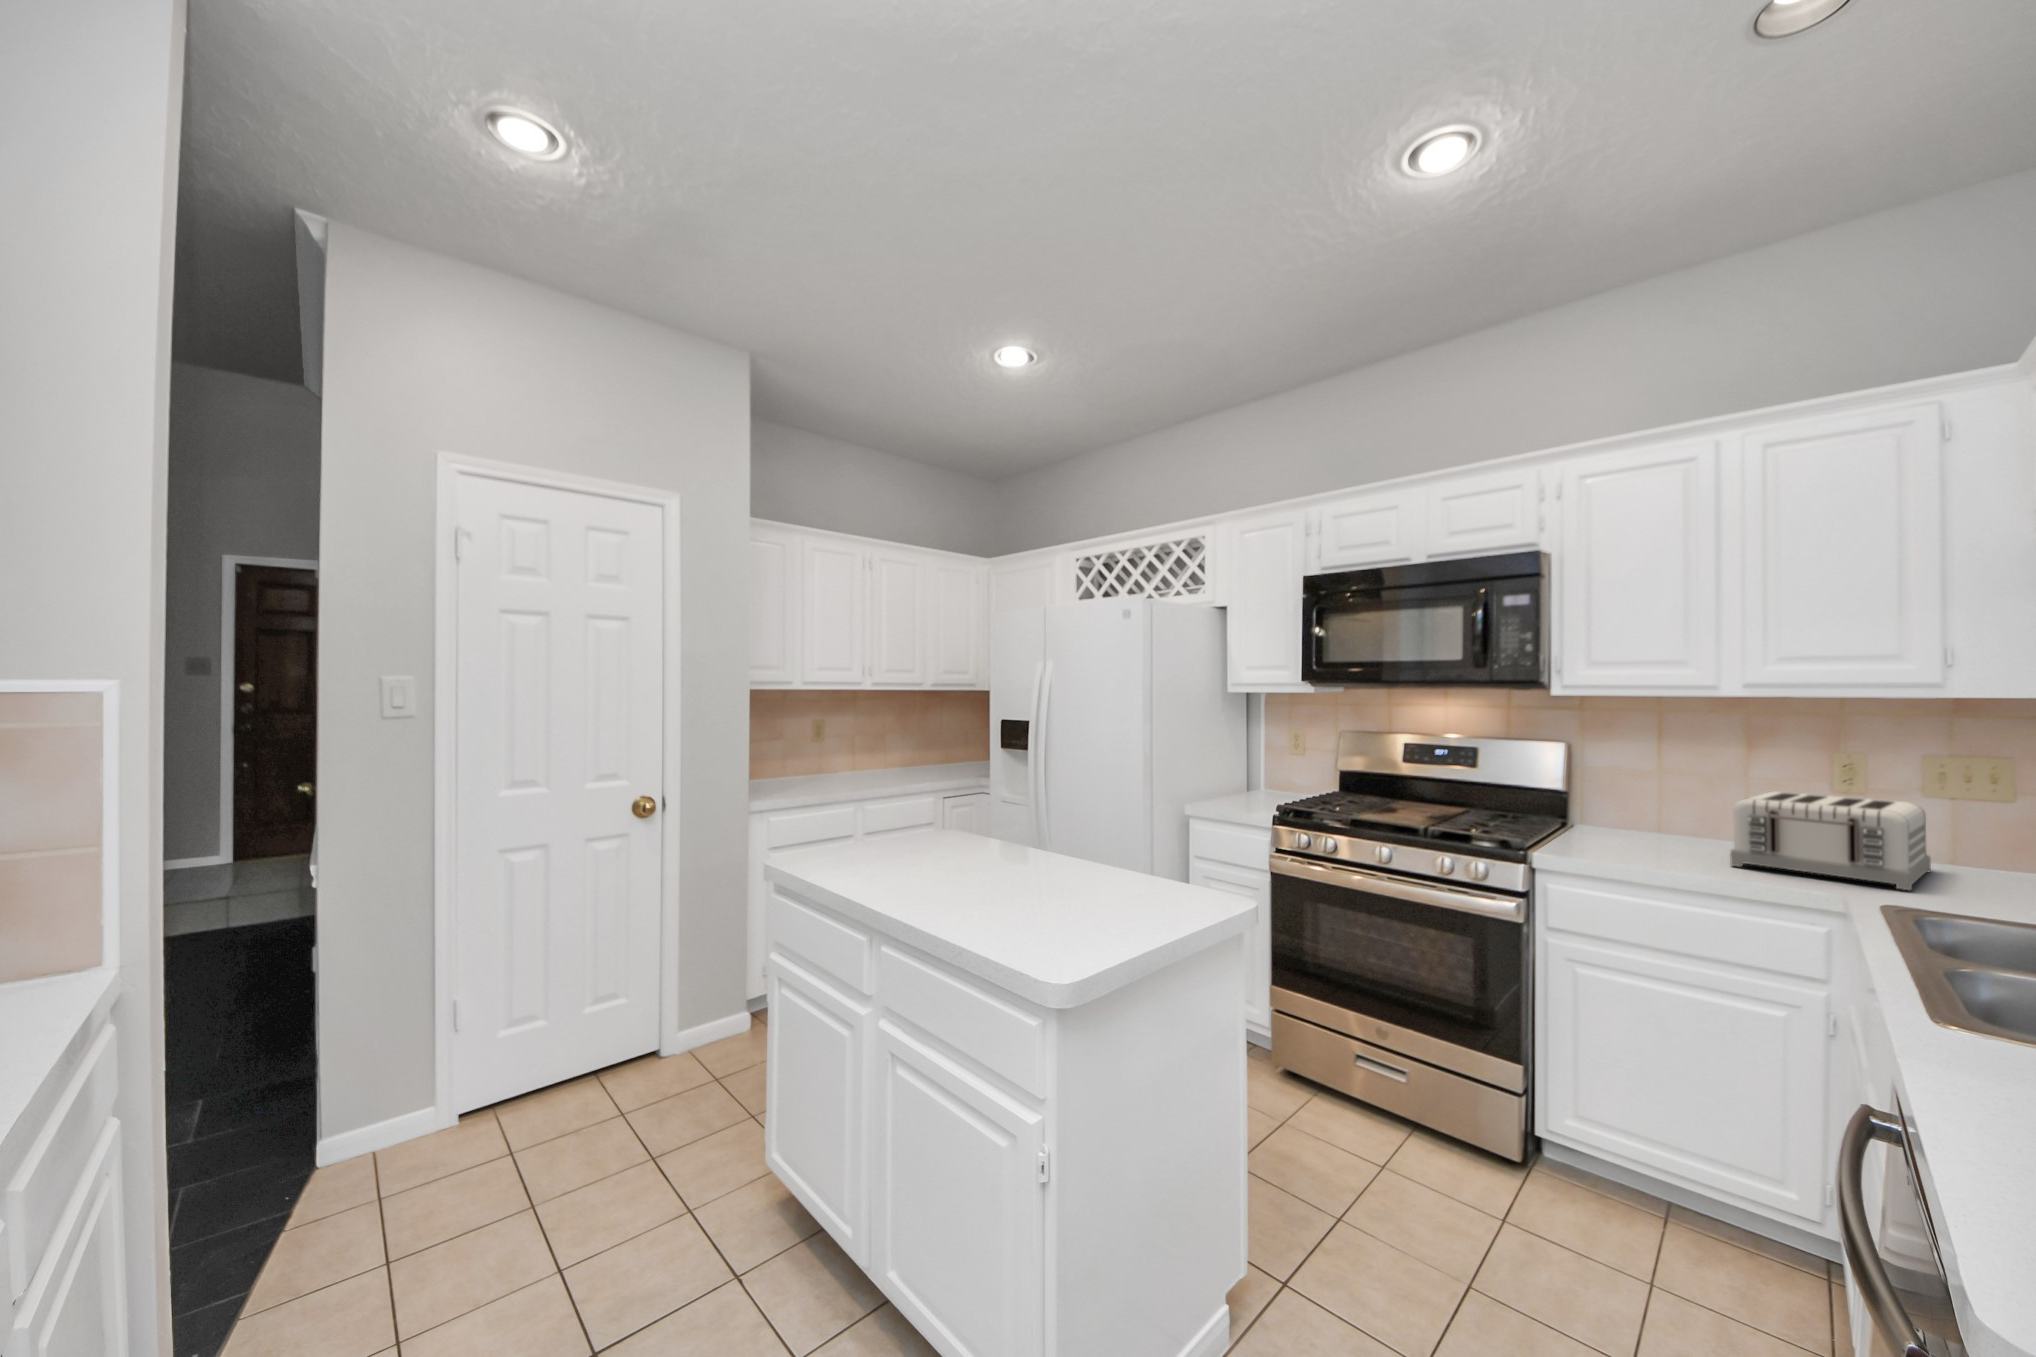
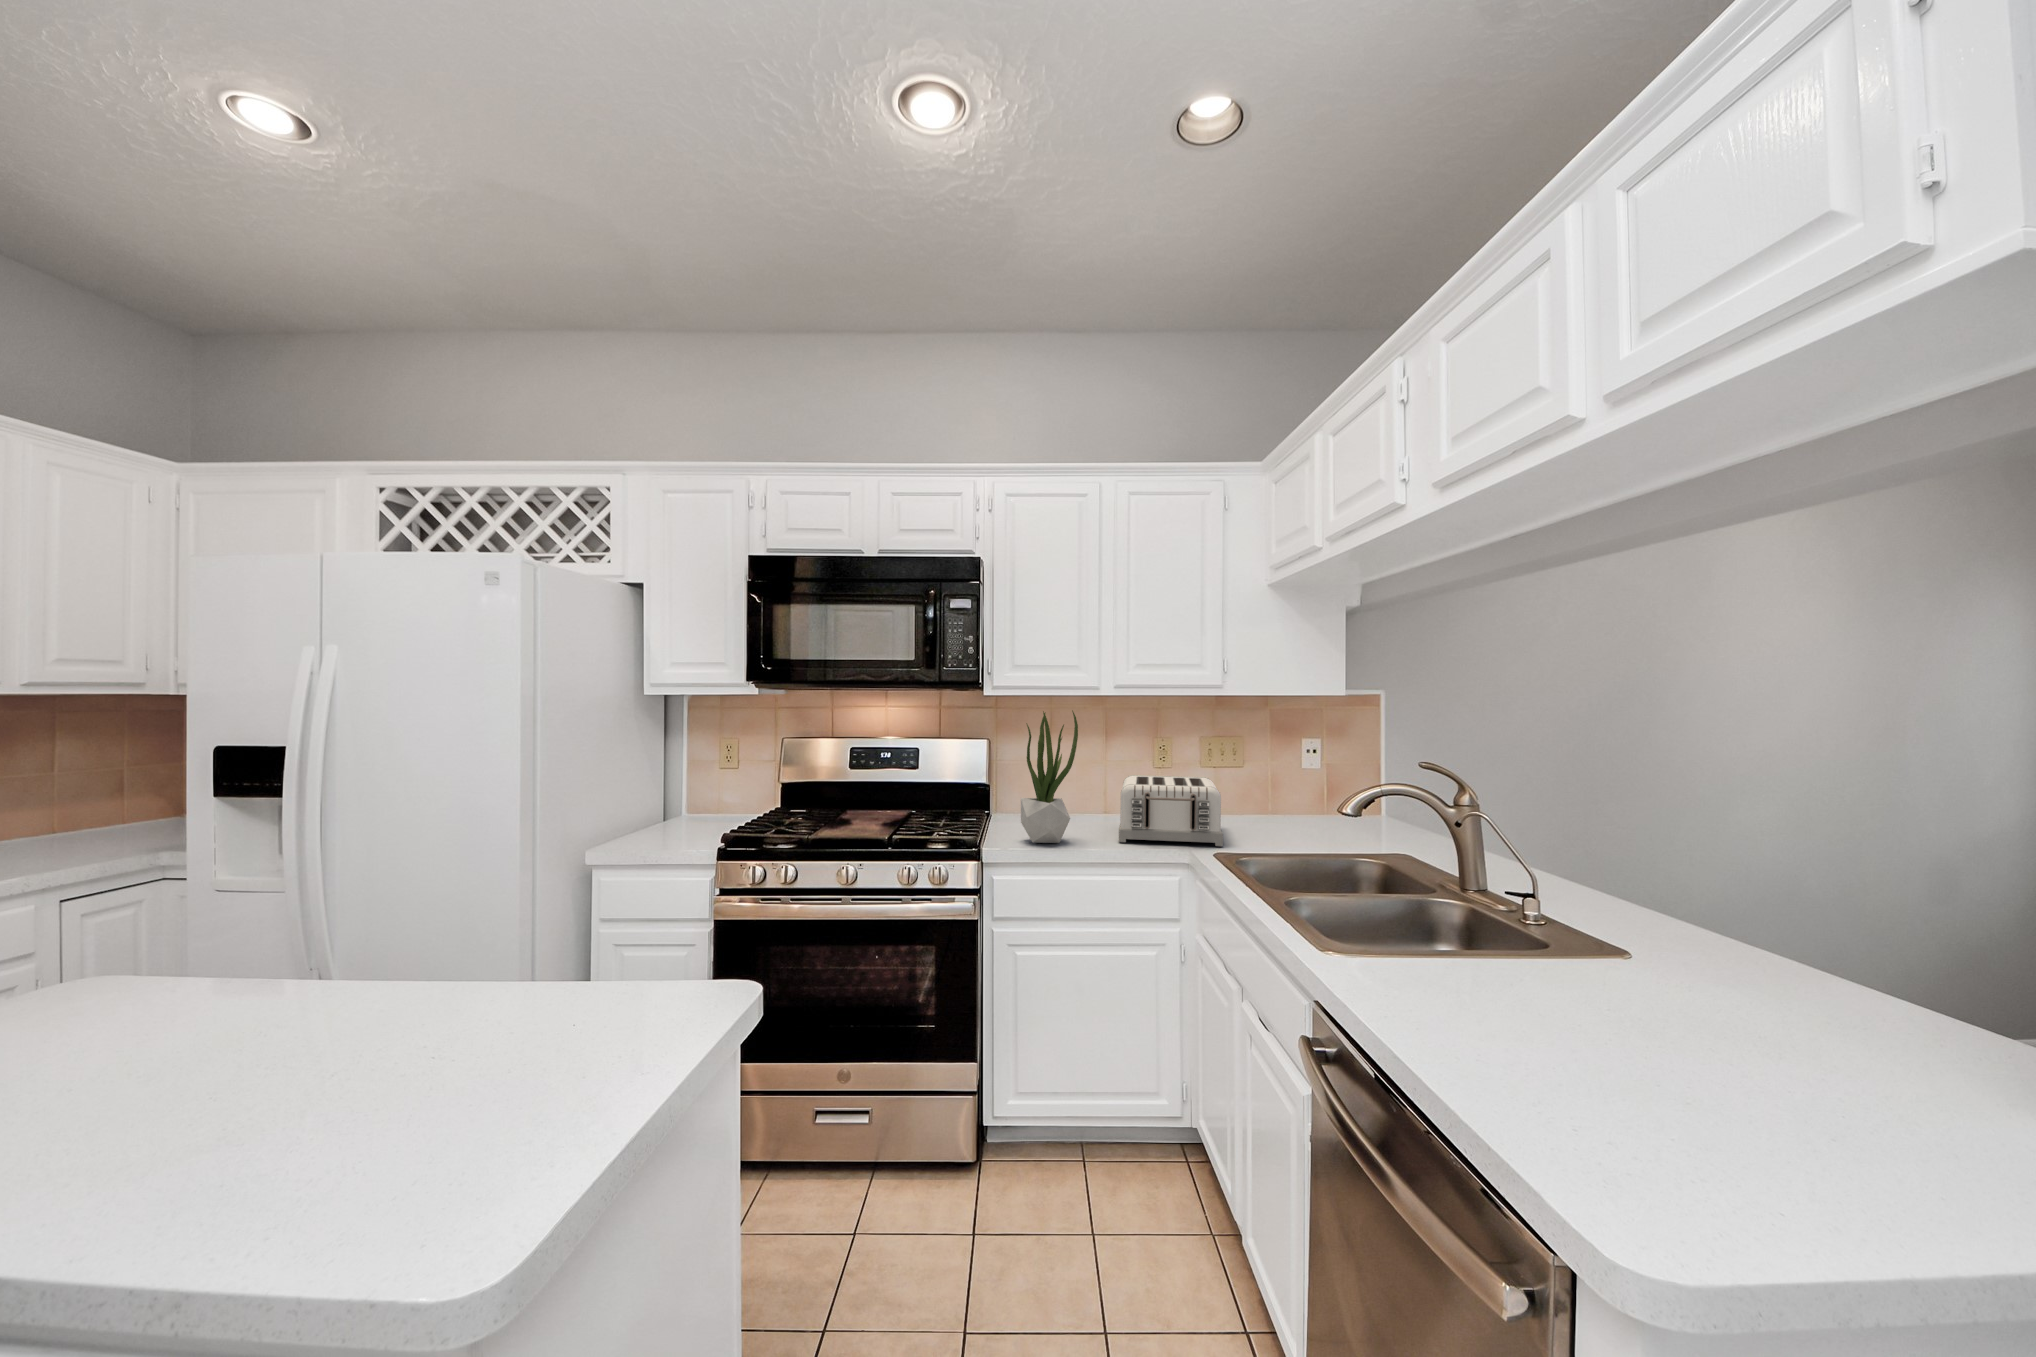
potted plant: none [1587,709,1666,856] -> present [1021,710,1078,843]

